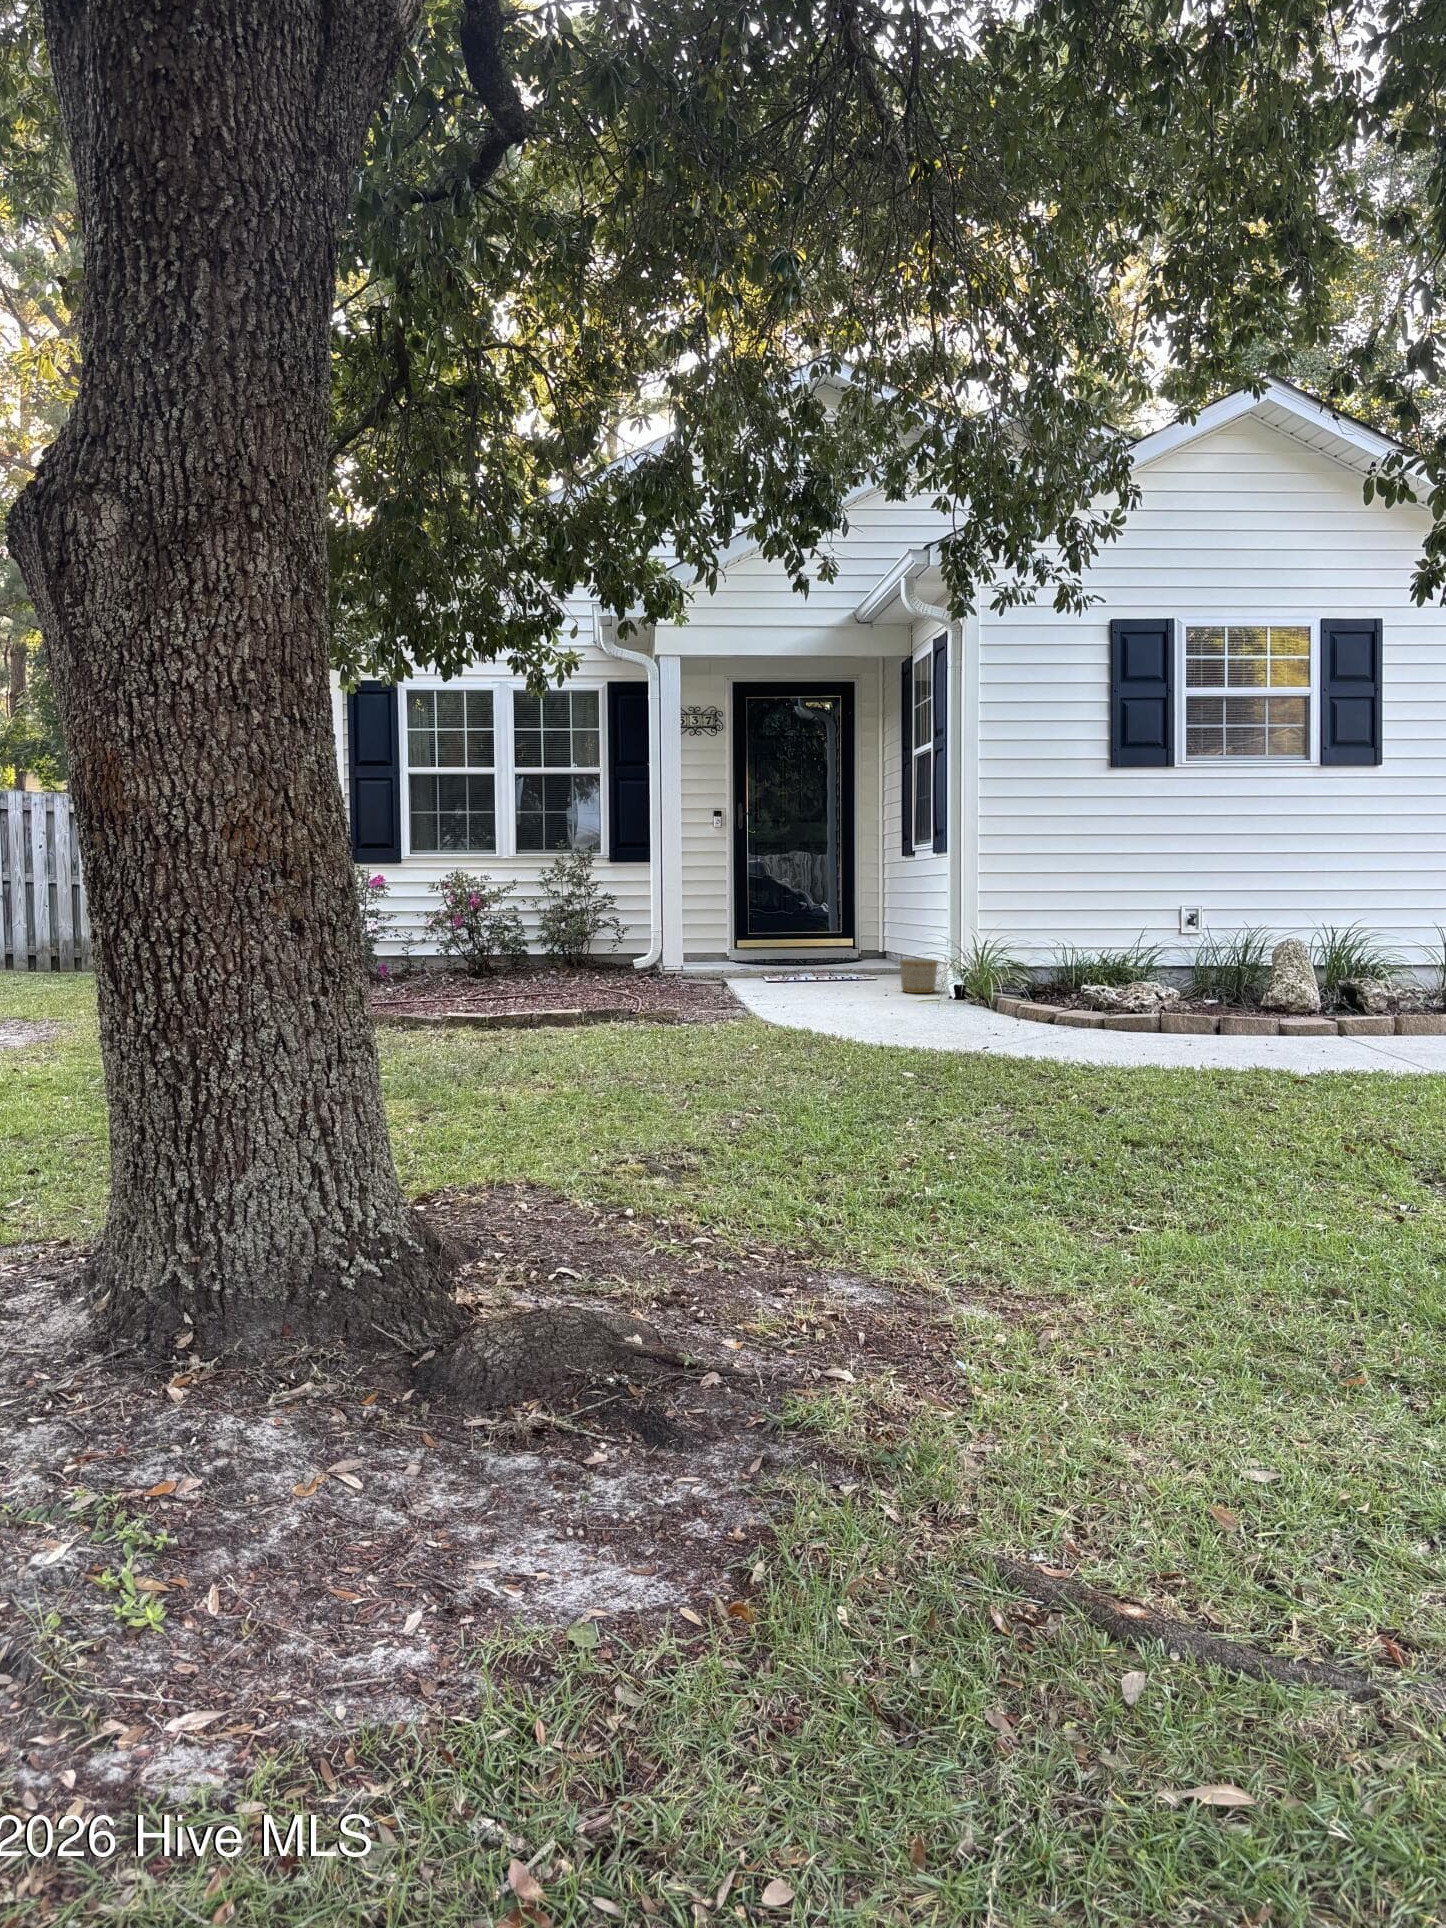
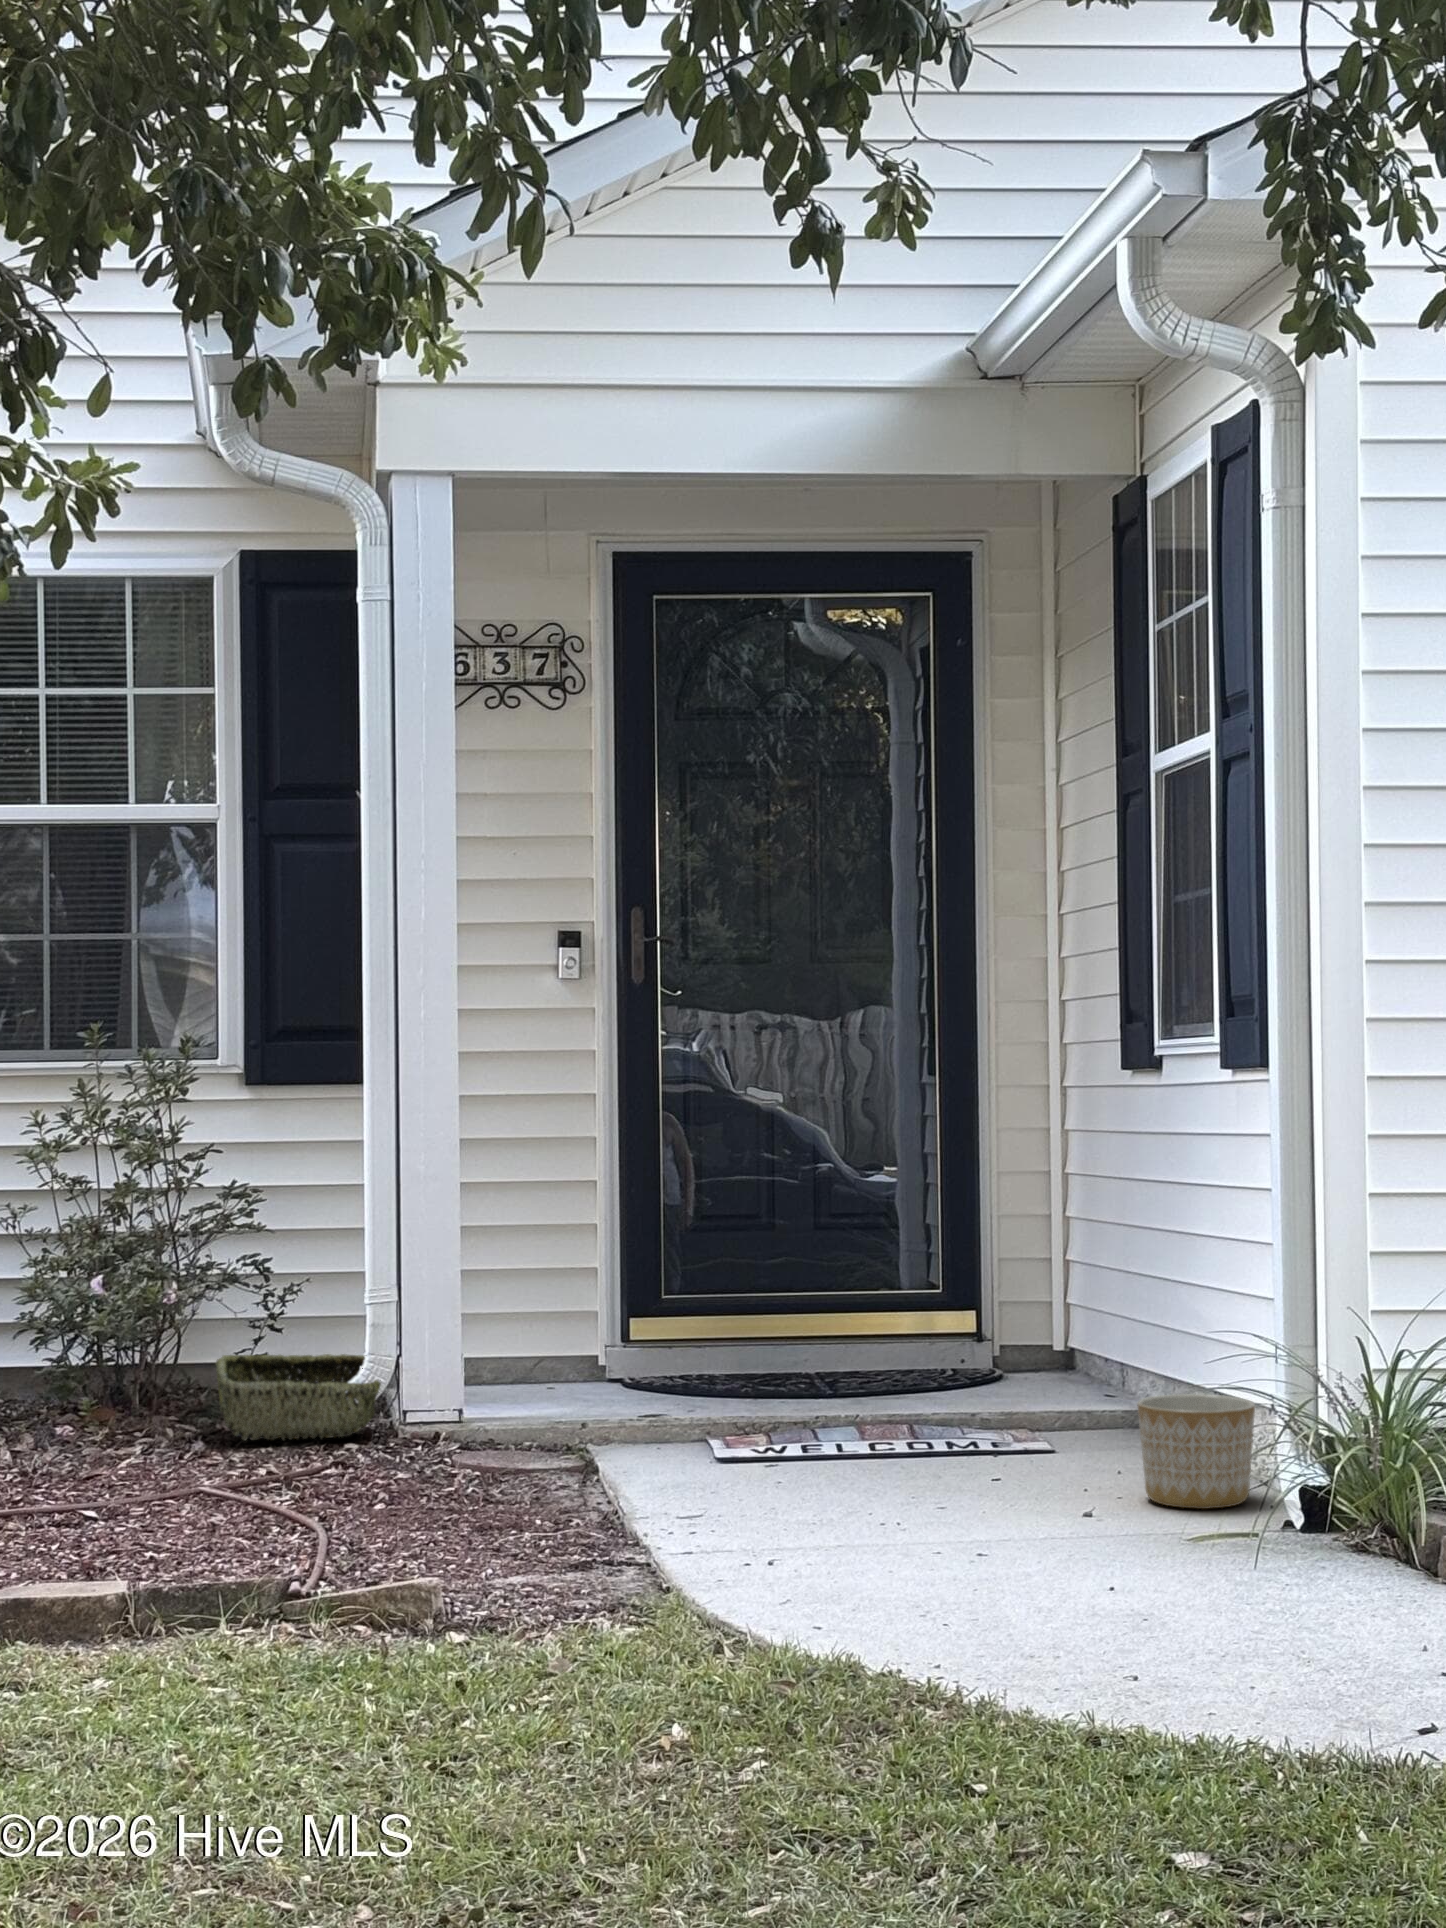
woven basket: none [604,947,657,974] -> present [216,1354,381,1440]

